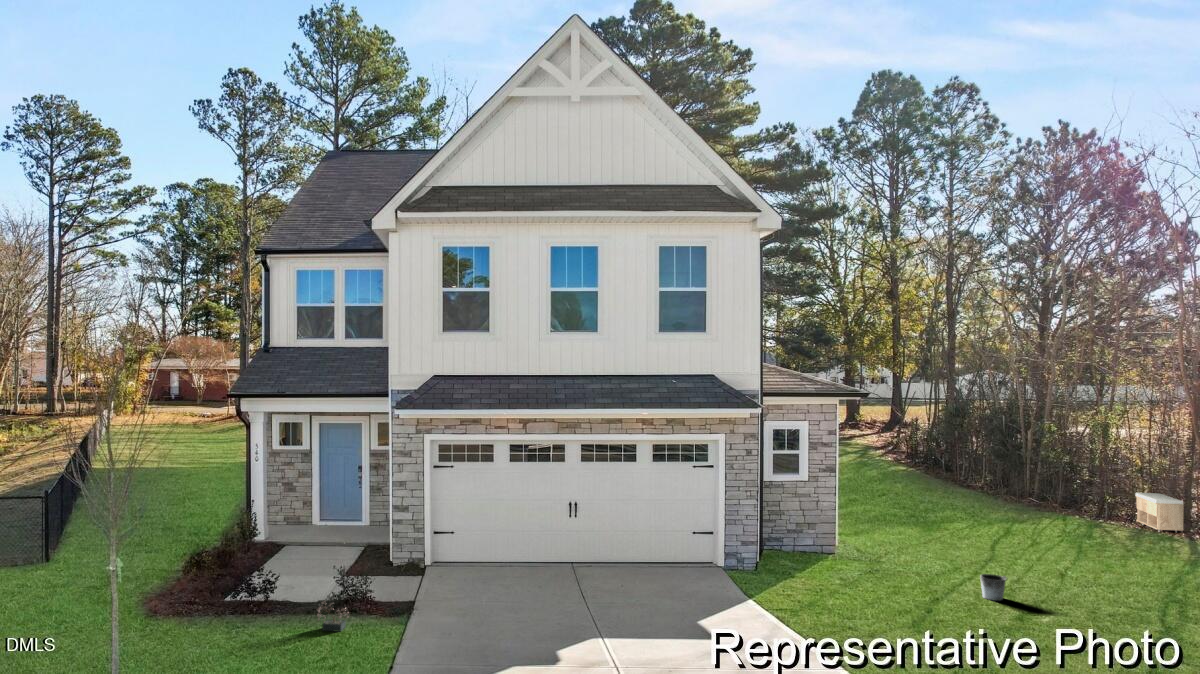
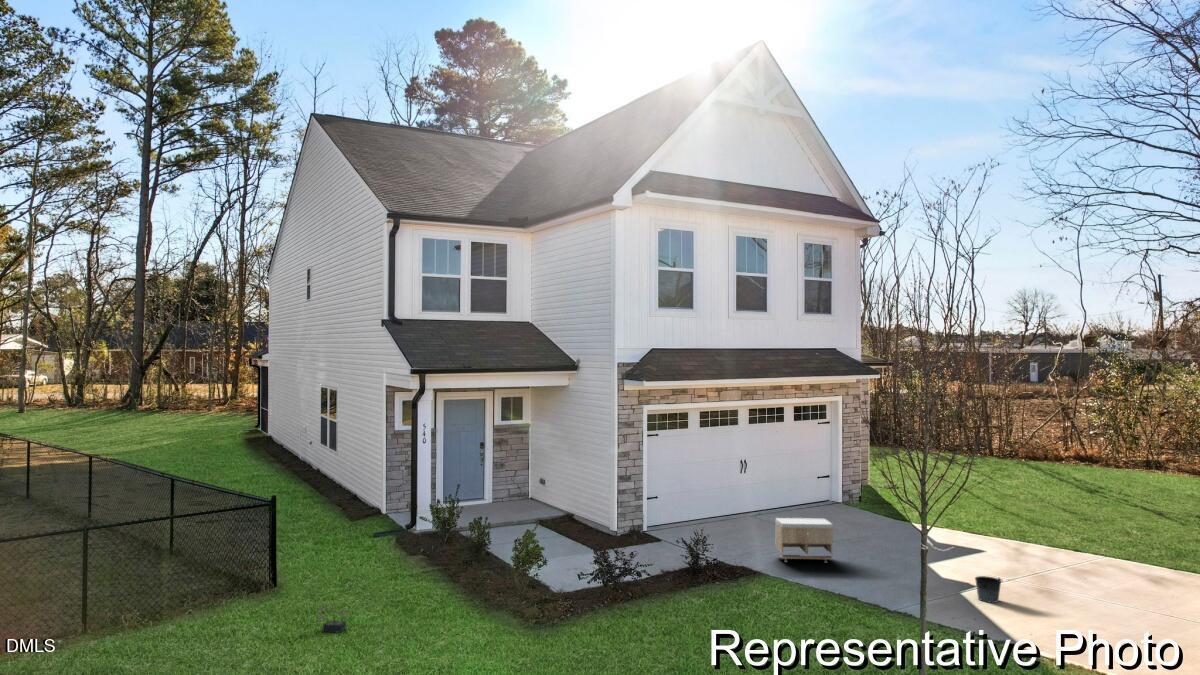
storage bench: present [1135,493,1184,533] -> present [775,518,833,562]

